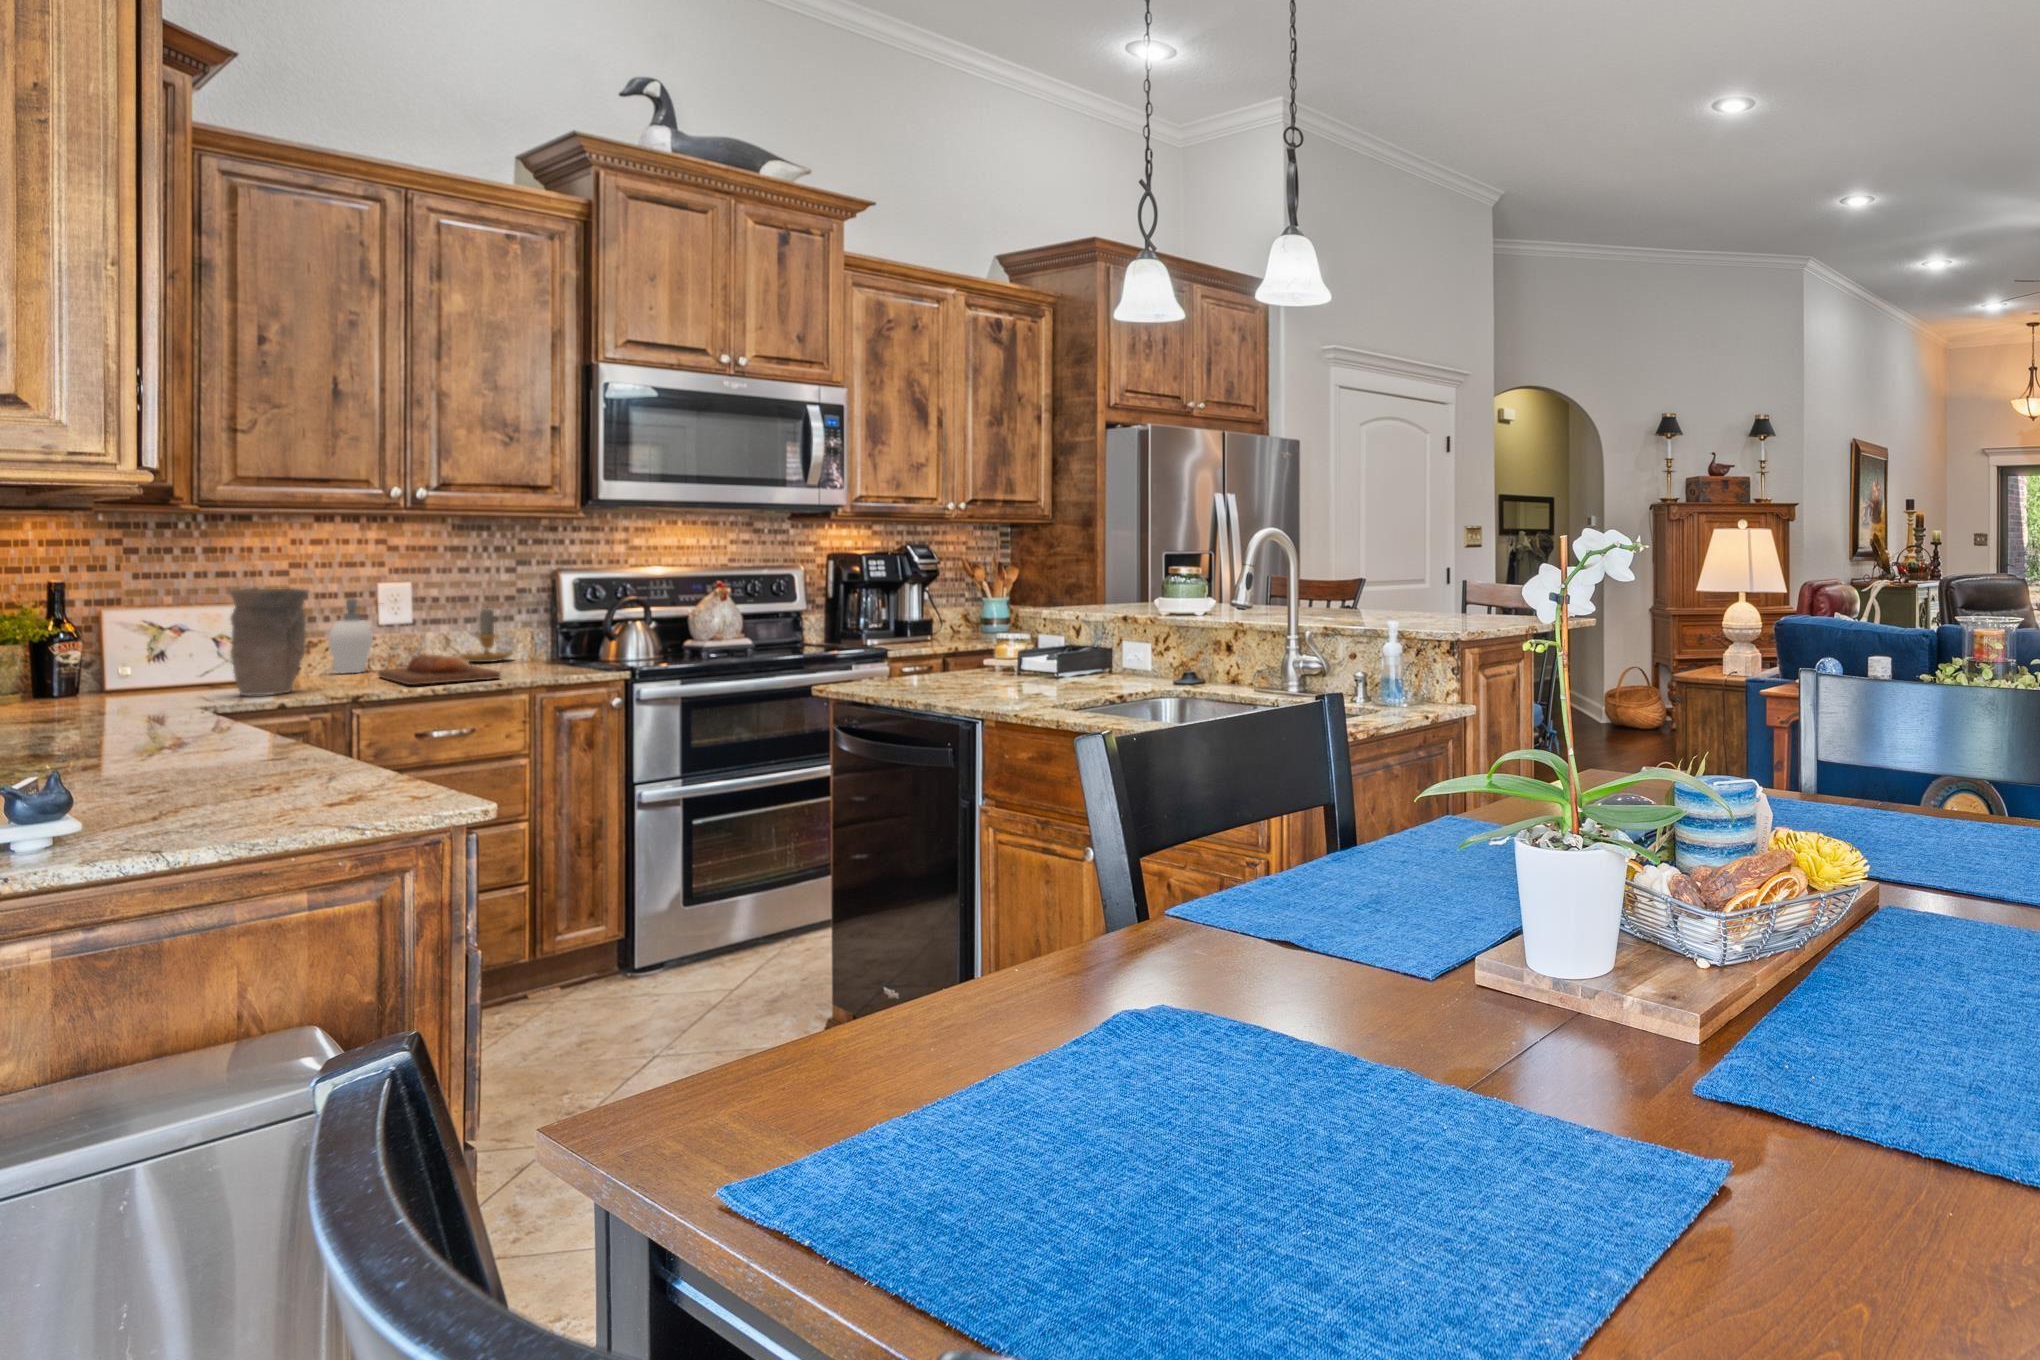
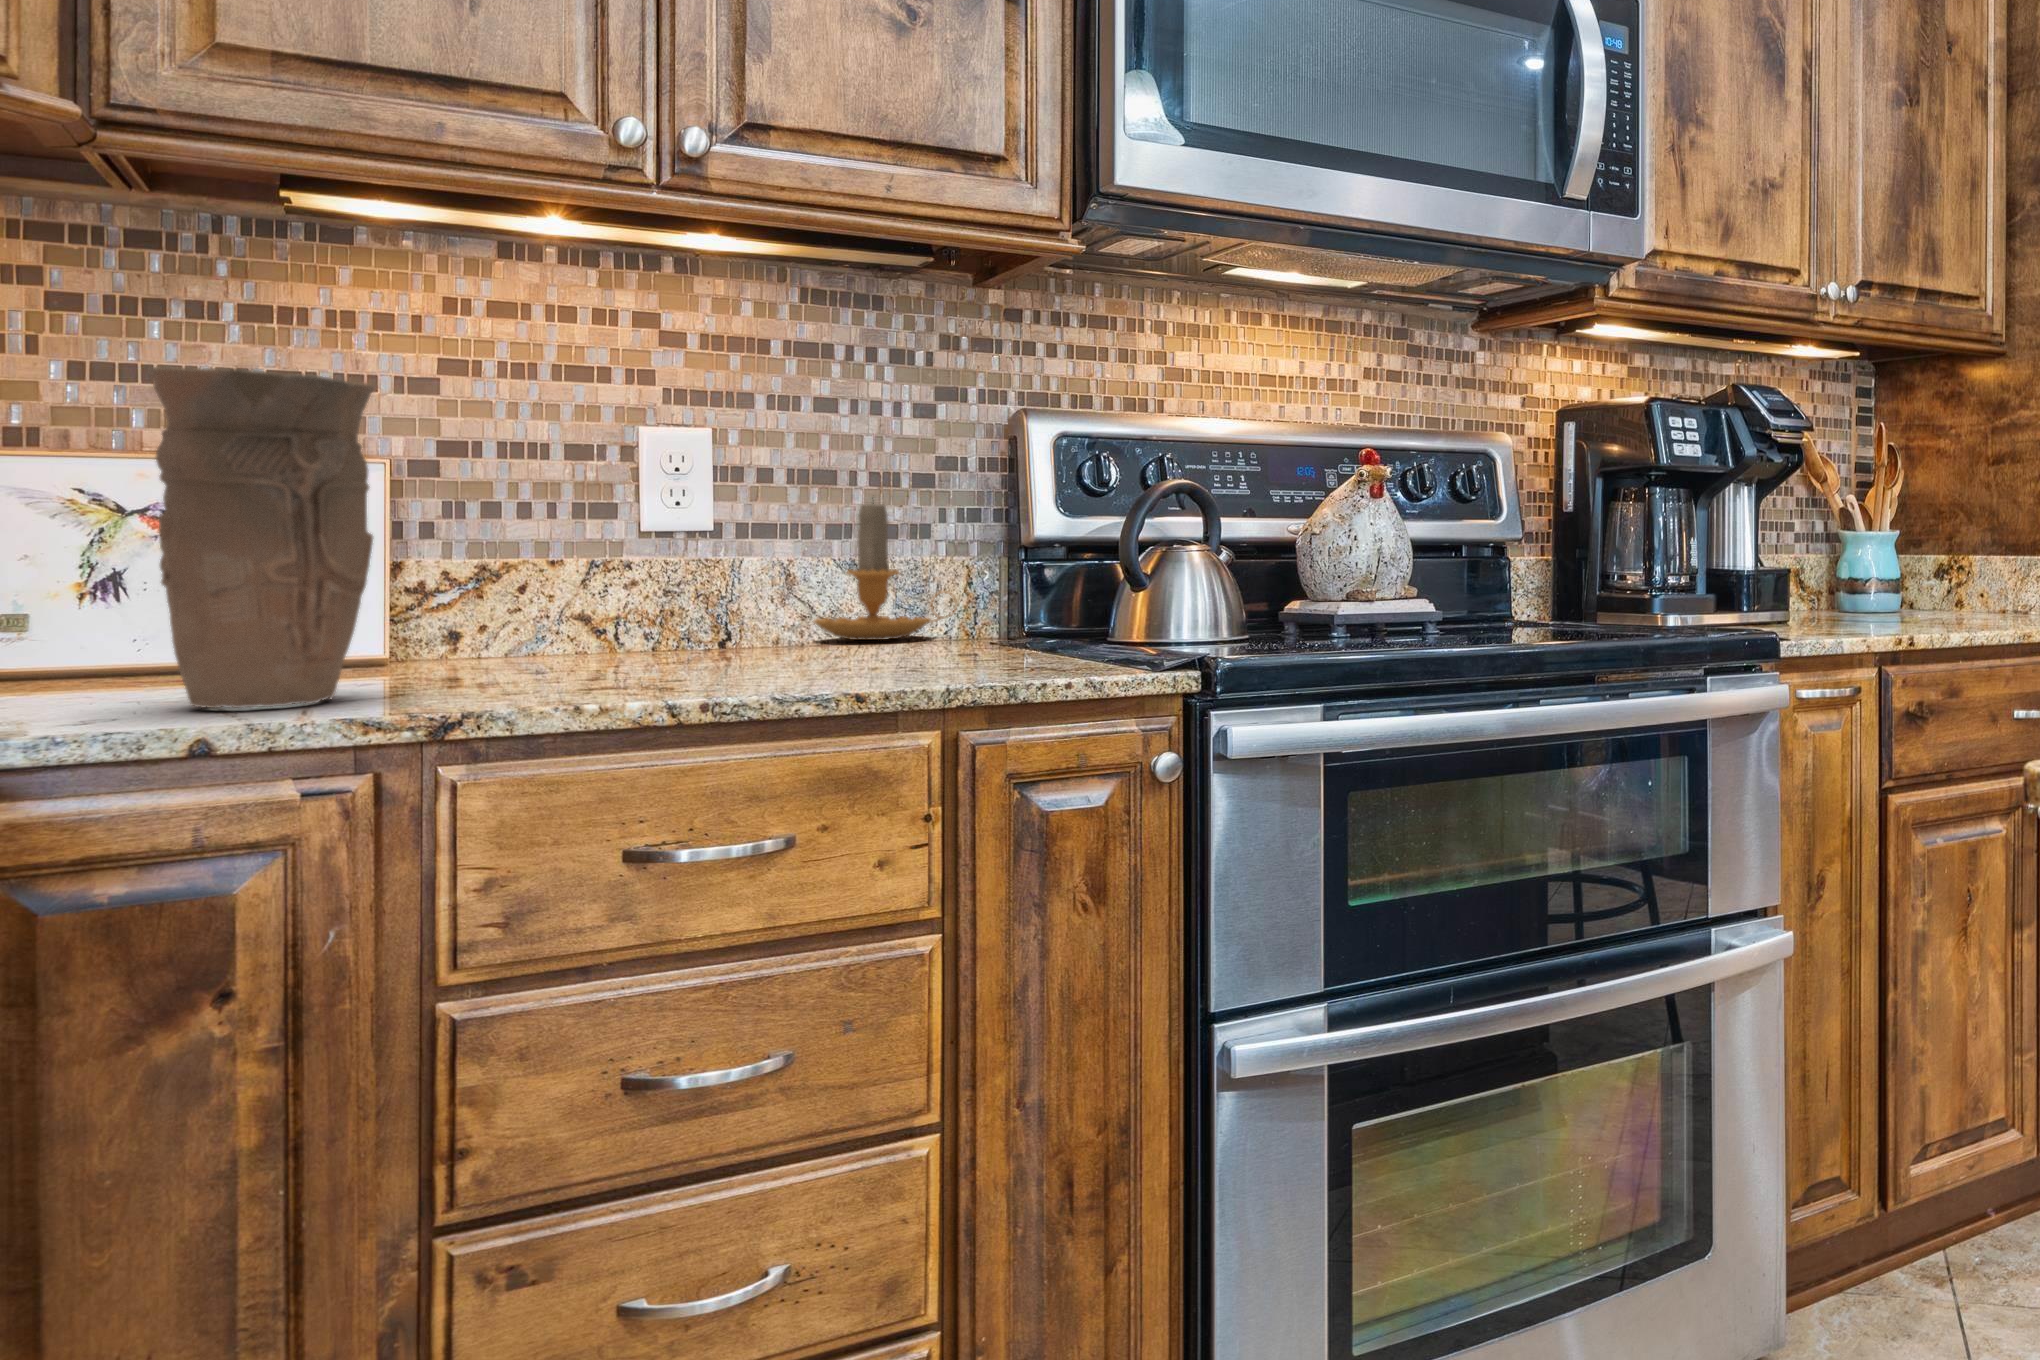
soap dispenser: present [328,599,373,673] -> none [524,459,641,654]
bread loaf: present [378,655,501,685] -> none [603,608,866,694]

